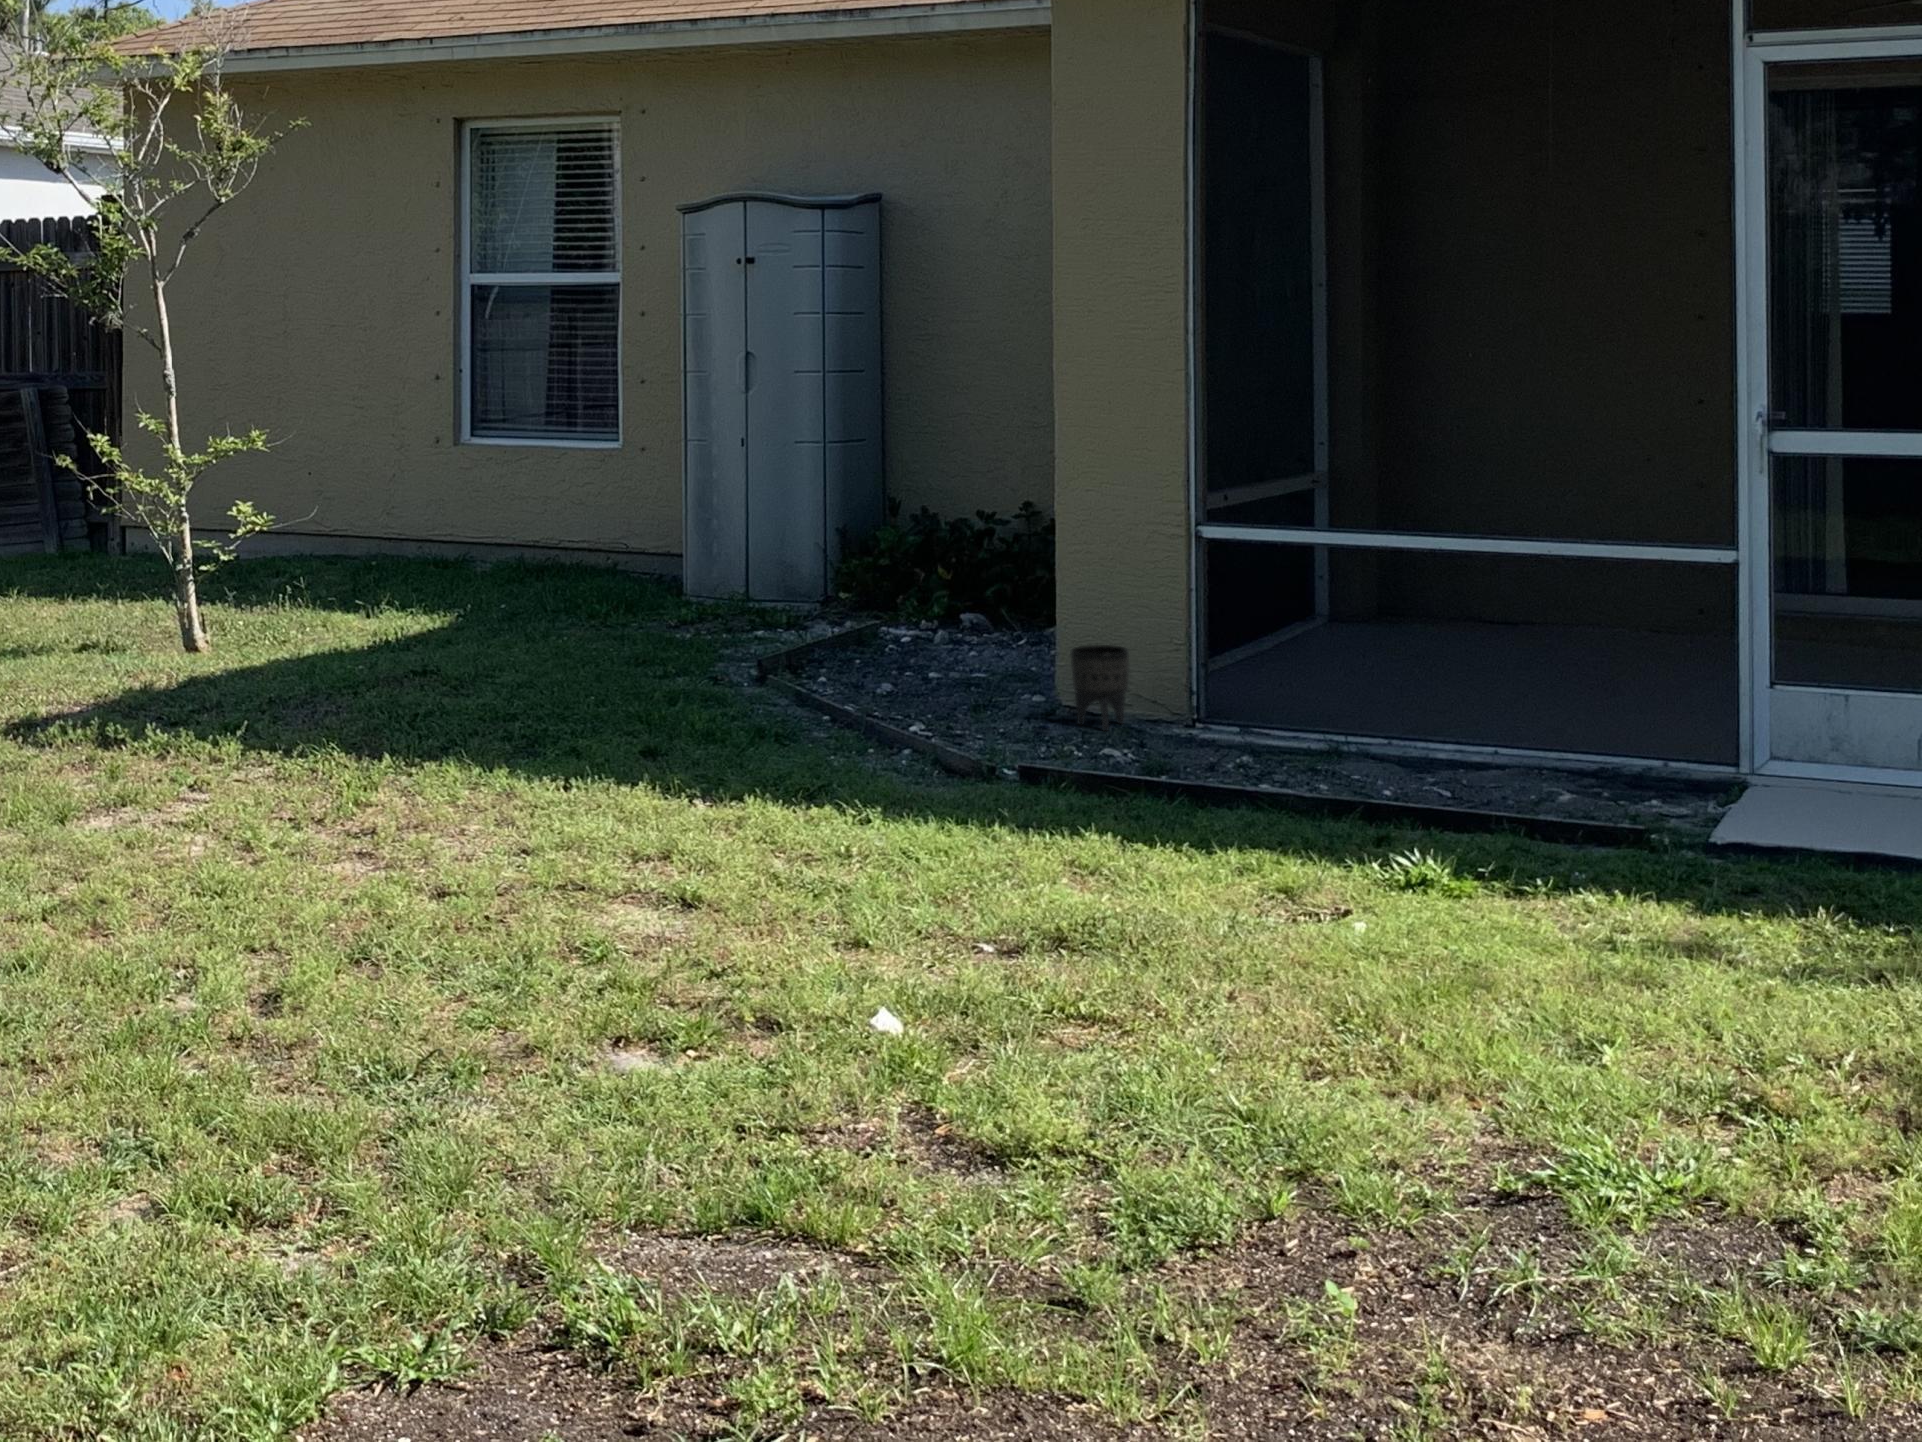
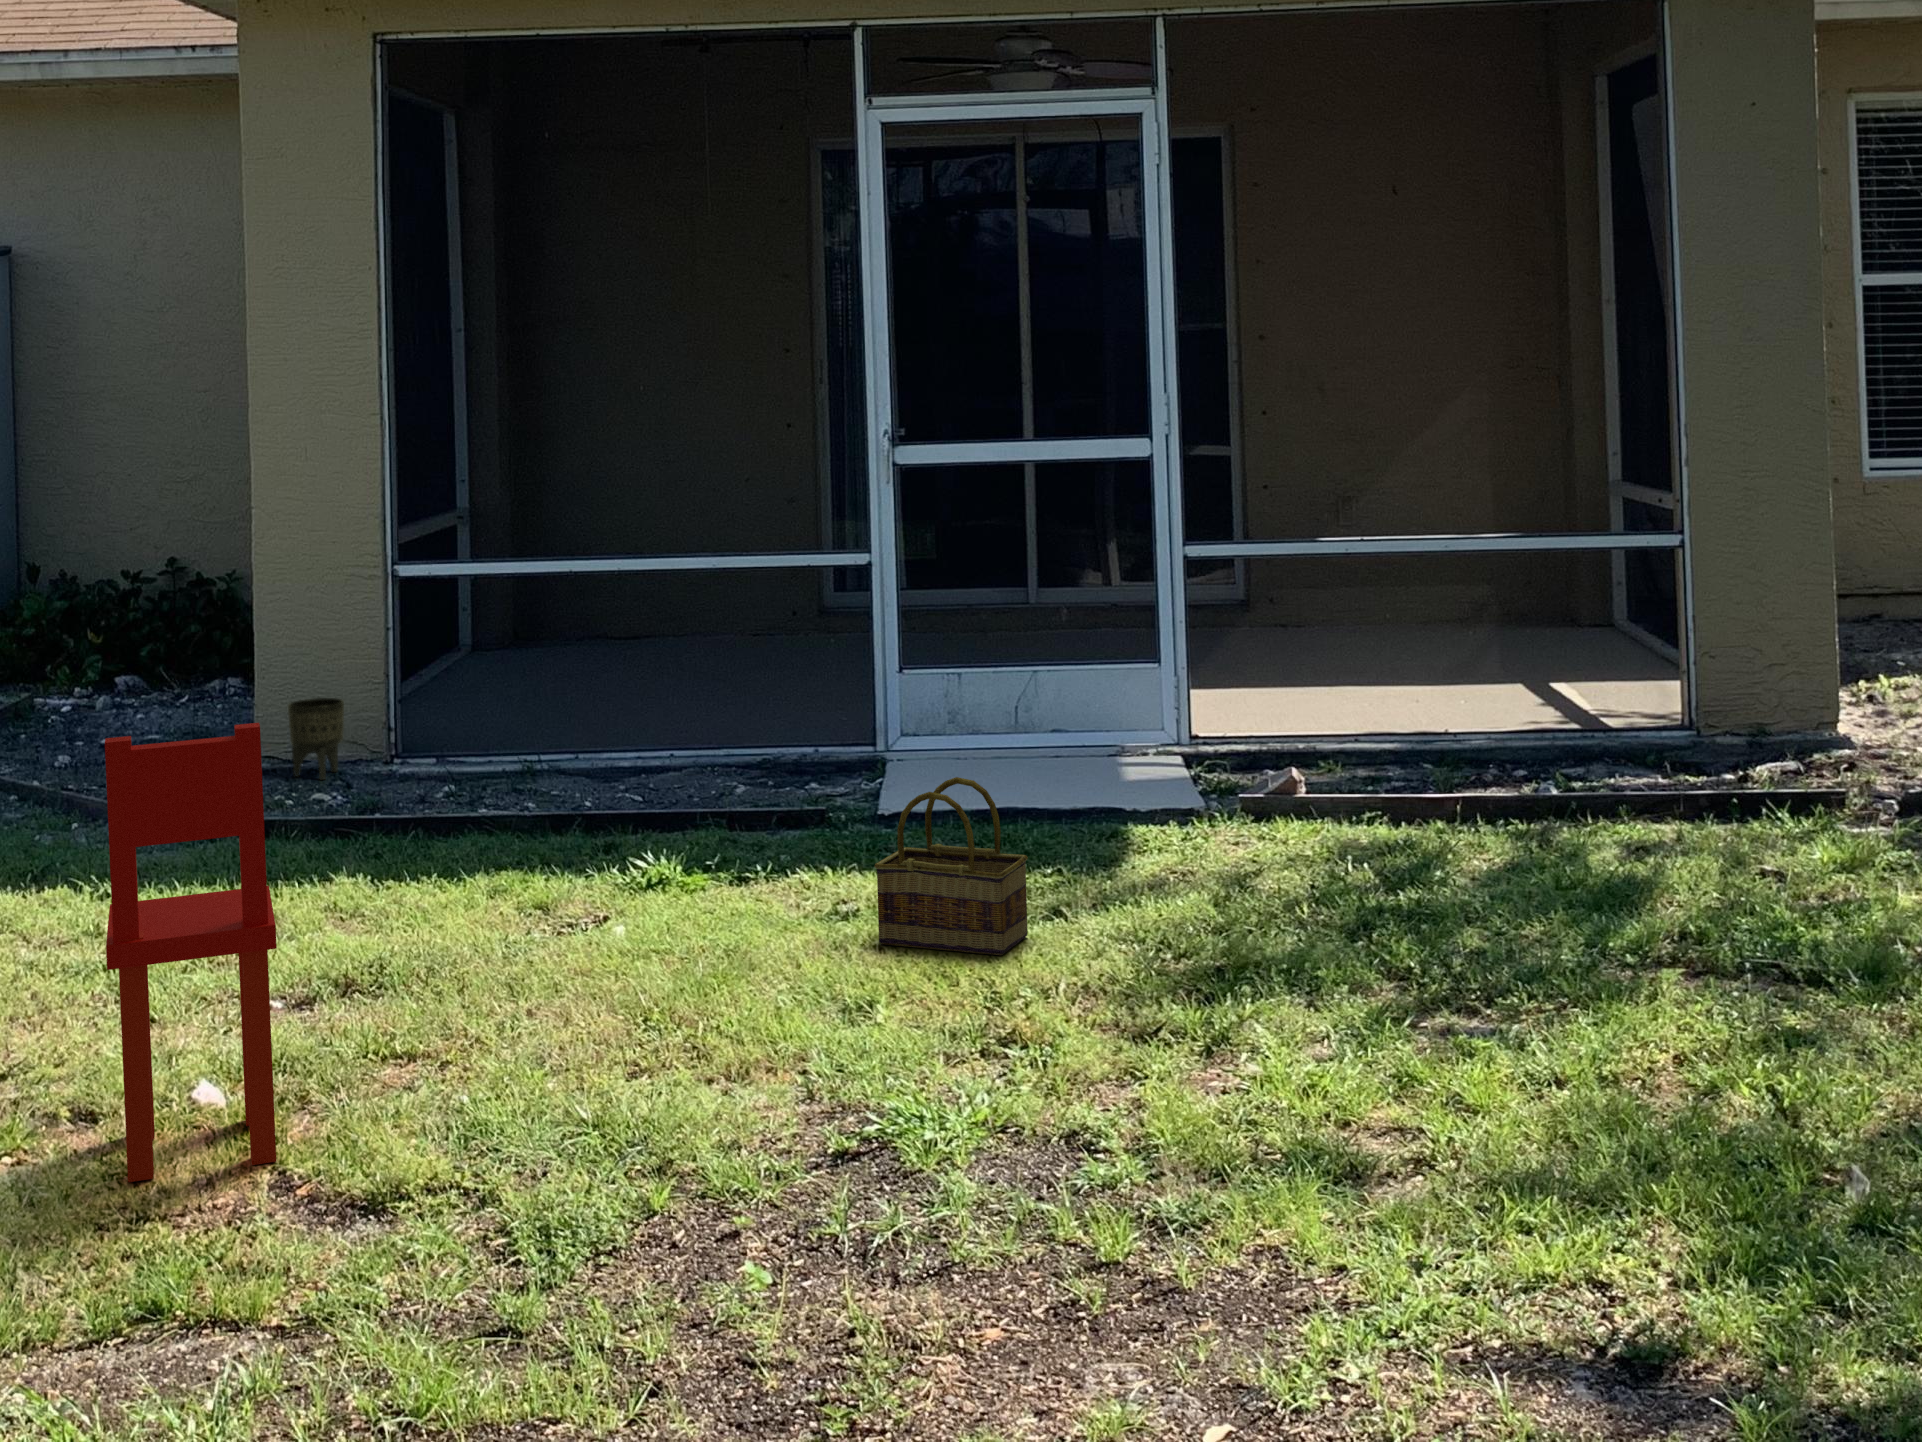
chair: none [764,678,934,1097] -> present [105,723,277,1182]
basket: none [1648,804,1853,1020] -> present [874,777,1028,955]

